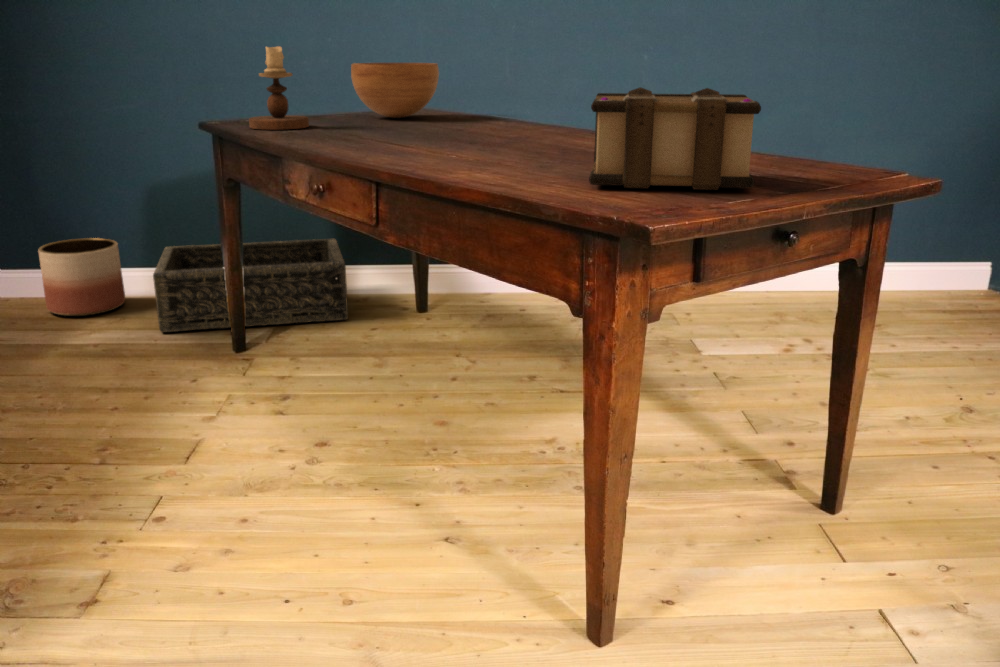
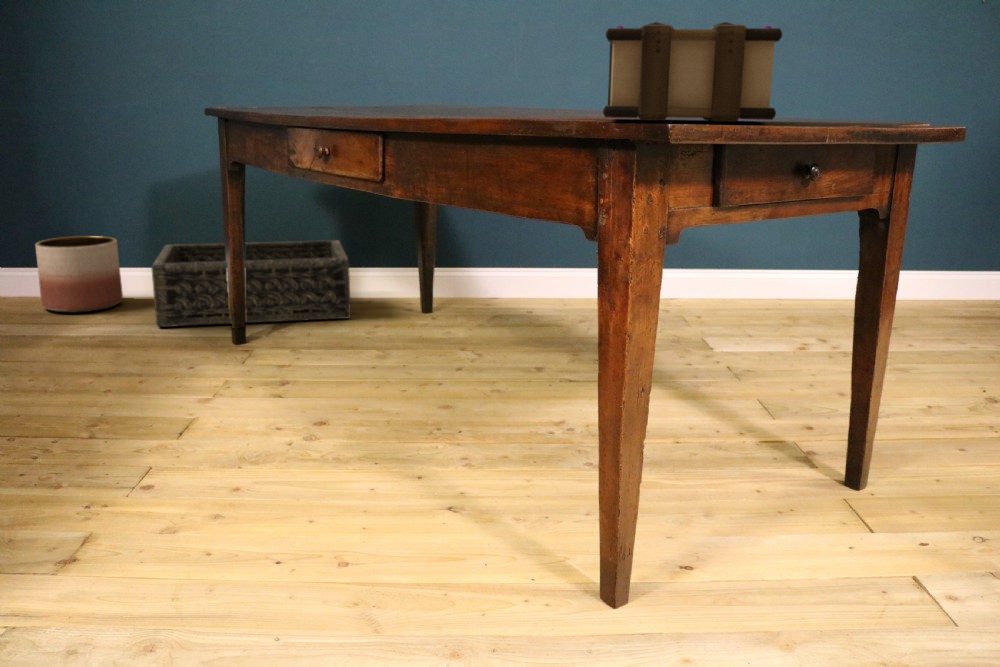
candlestick: present [249,46,309,130] -> none [253,23,314,106]
bowl: present [351,63,439,118] -> none [358,48,447,105]

